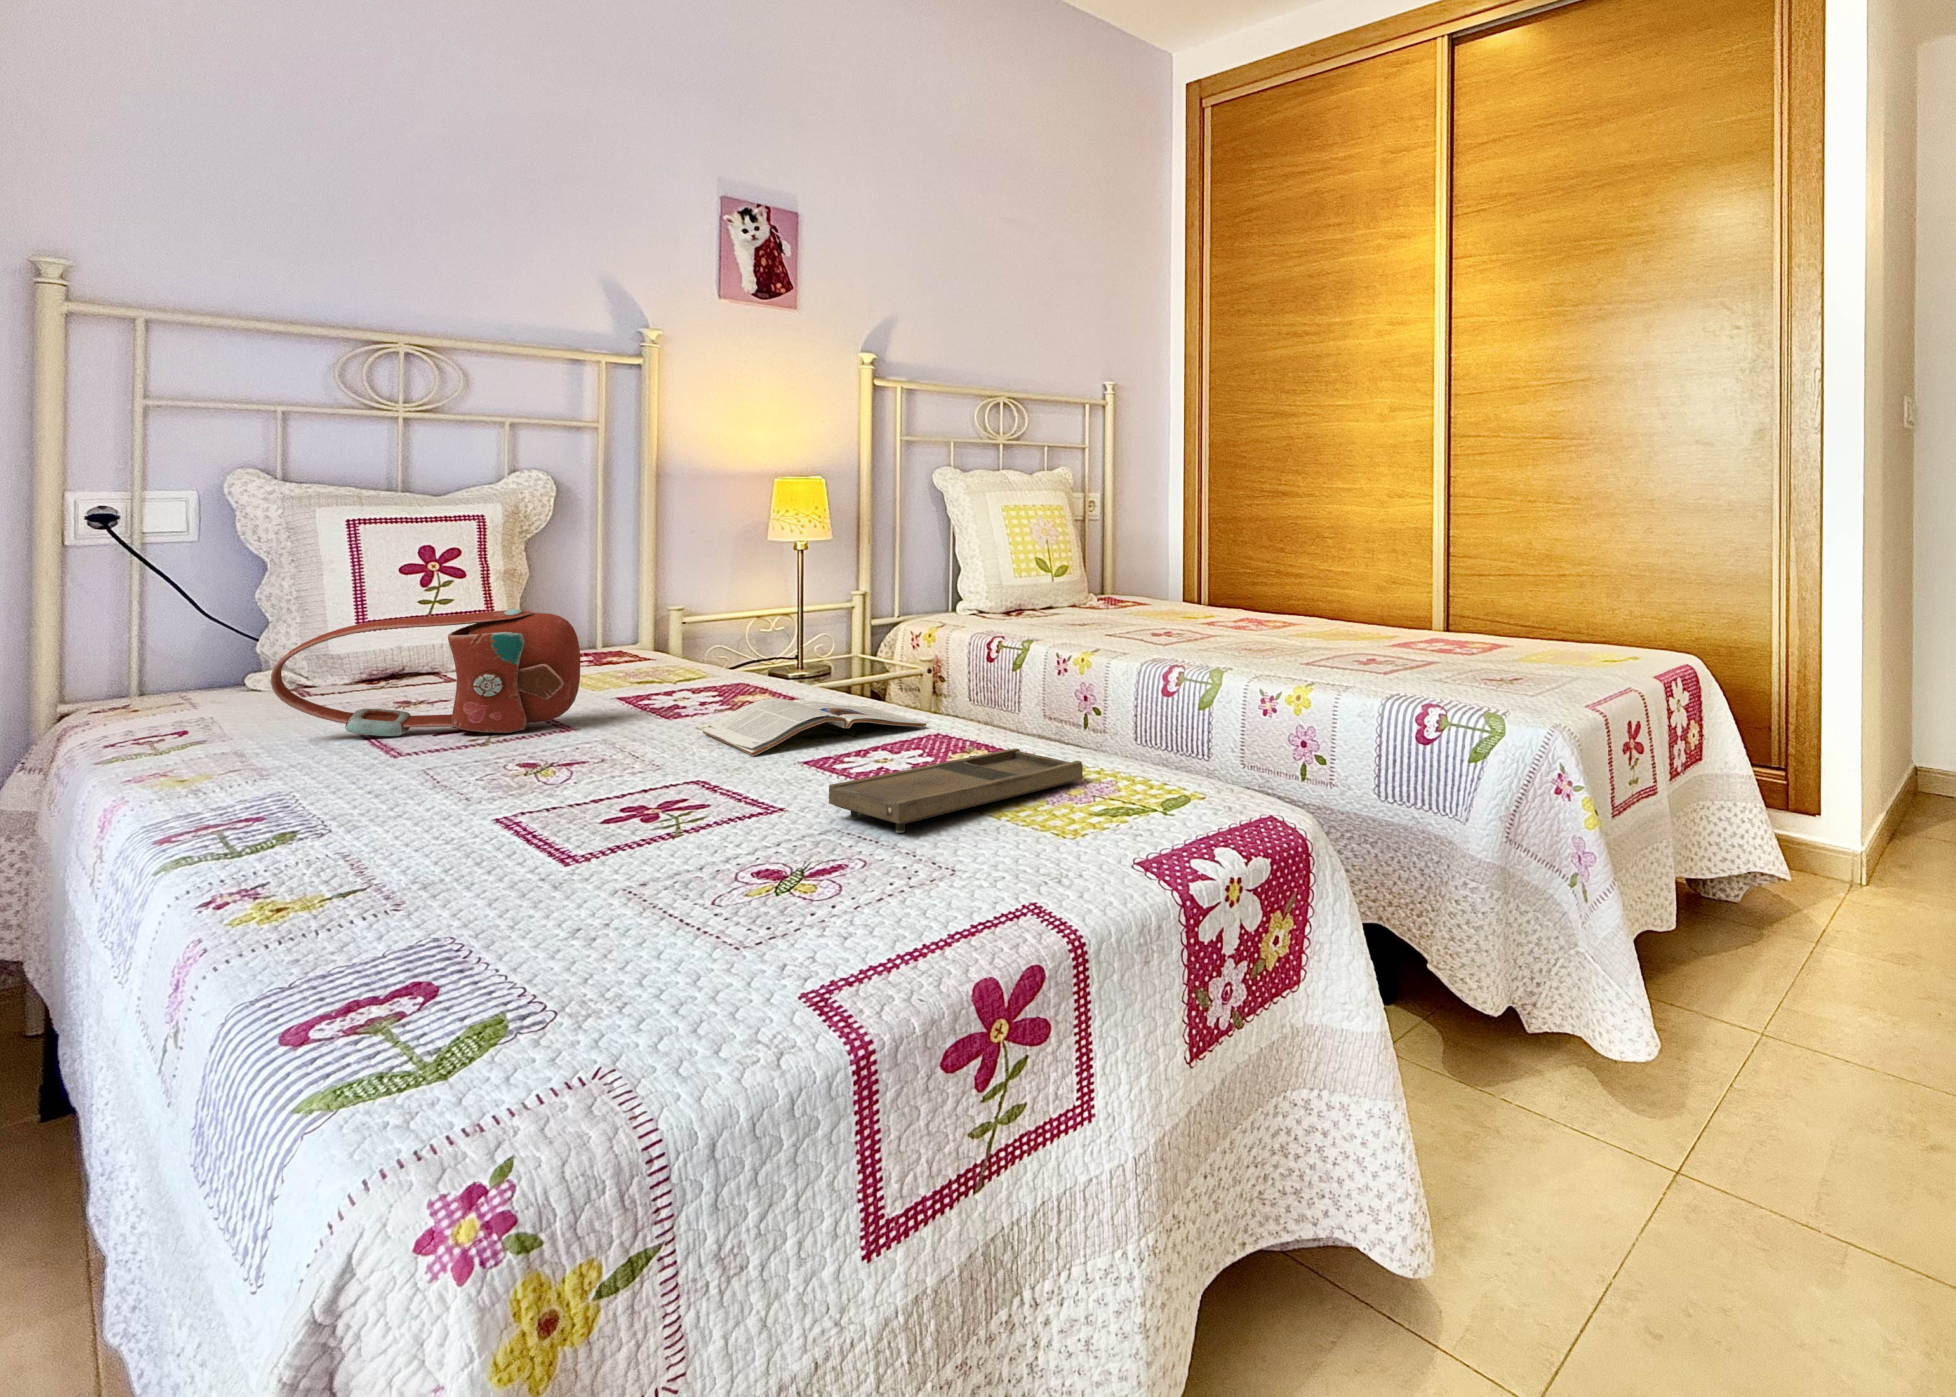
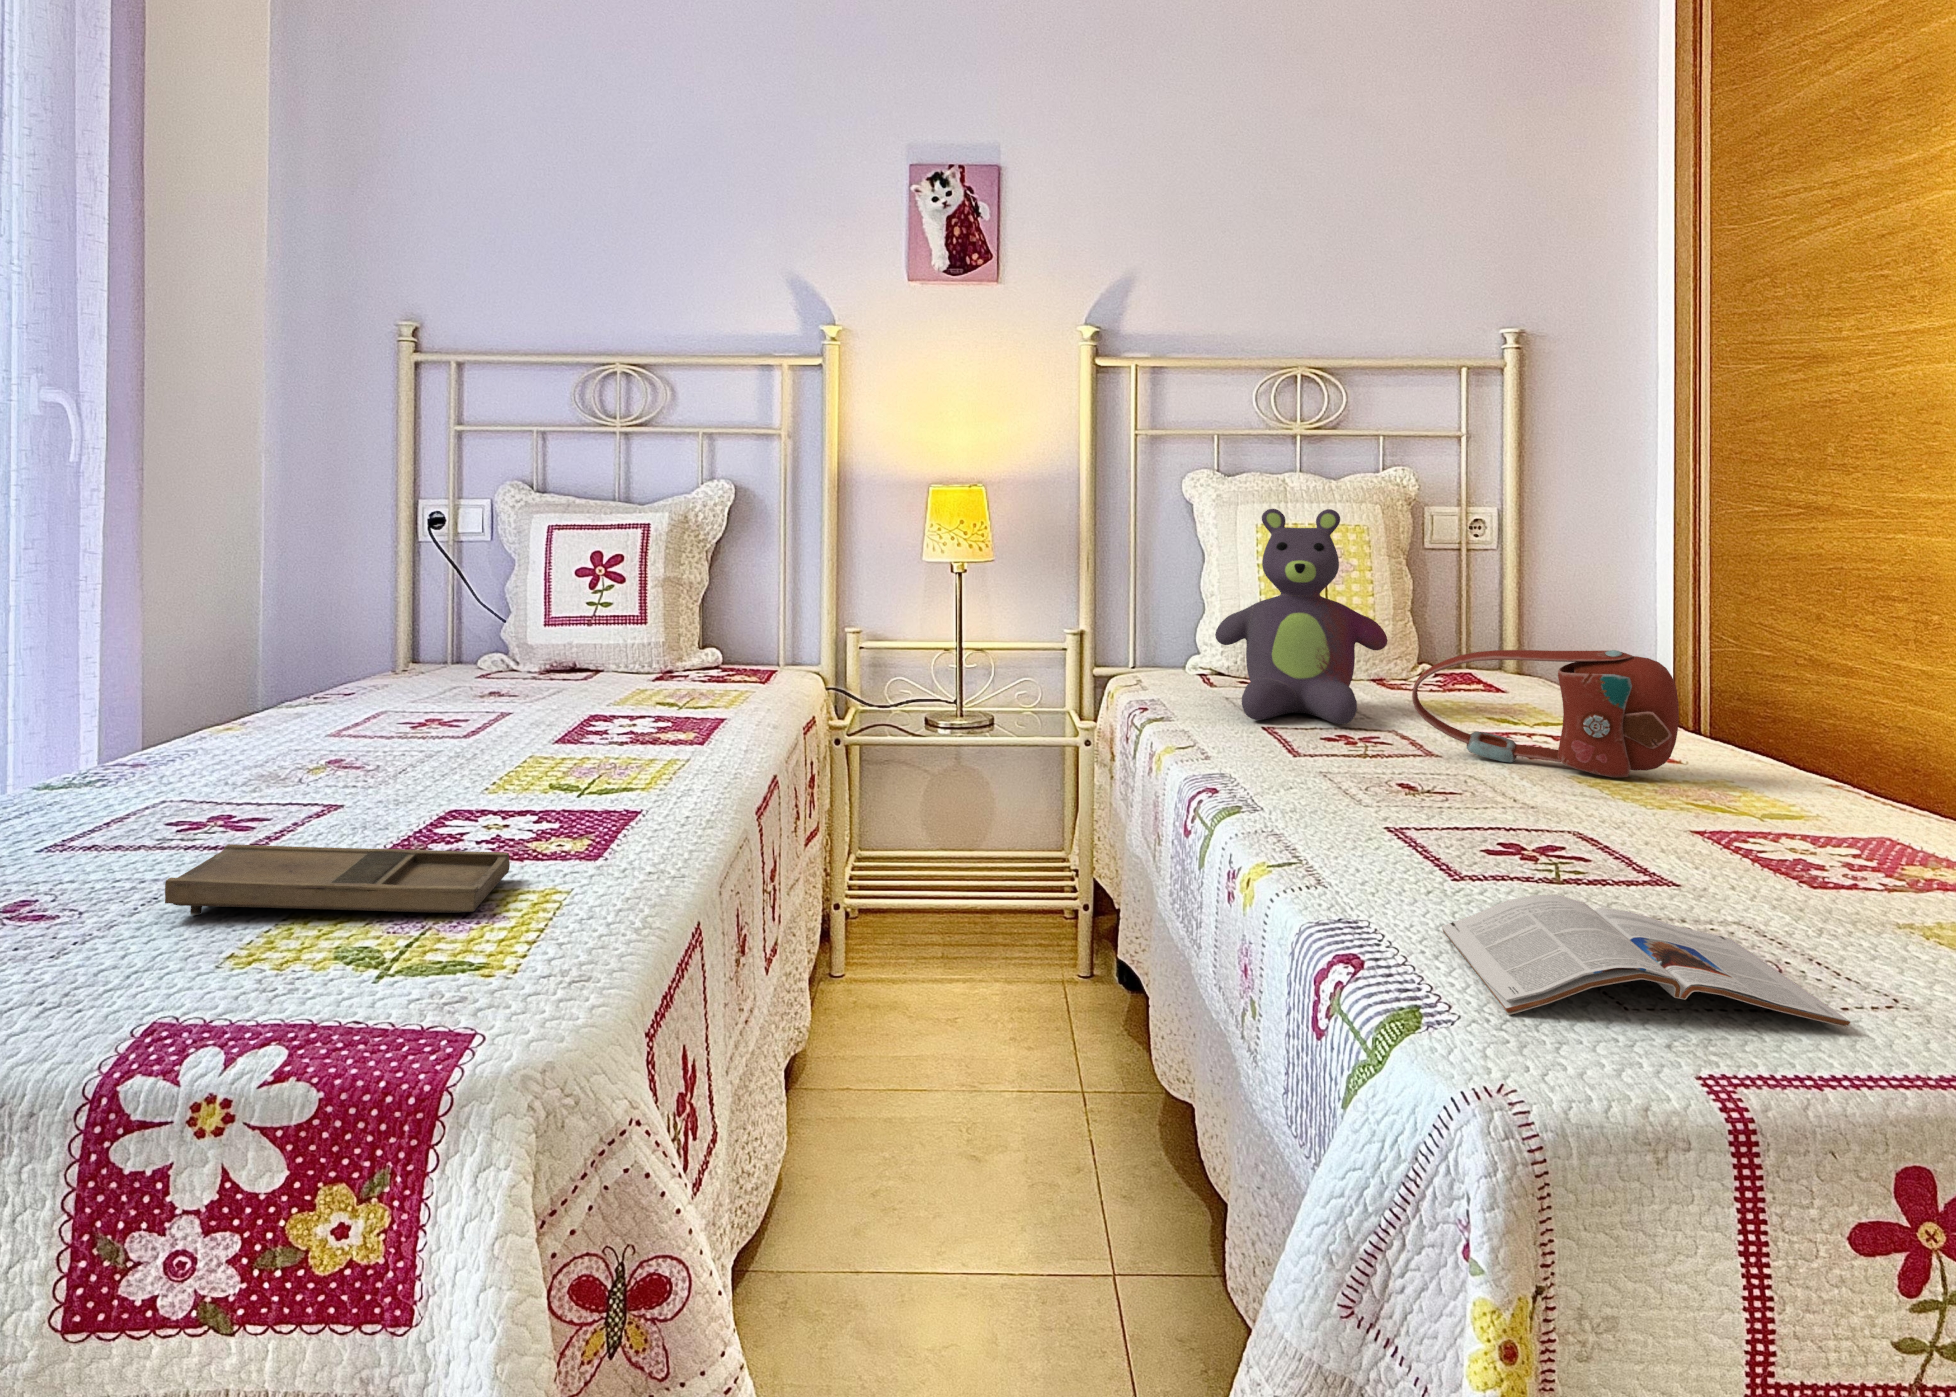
stuffed bear: none [1032,495,1143,635] -> present [1215,509,1388,724]
handbag: present [271,609,580,736] -> present [1412,650,1679,777]
magazine: present [702,698,926,756] -> present [1442,895,1850,1028]

